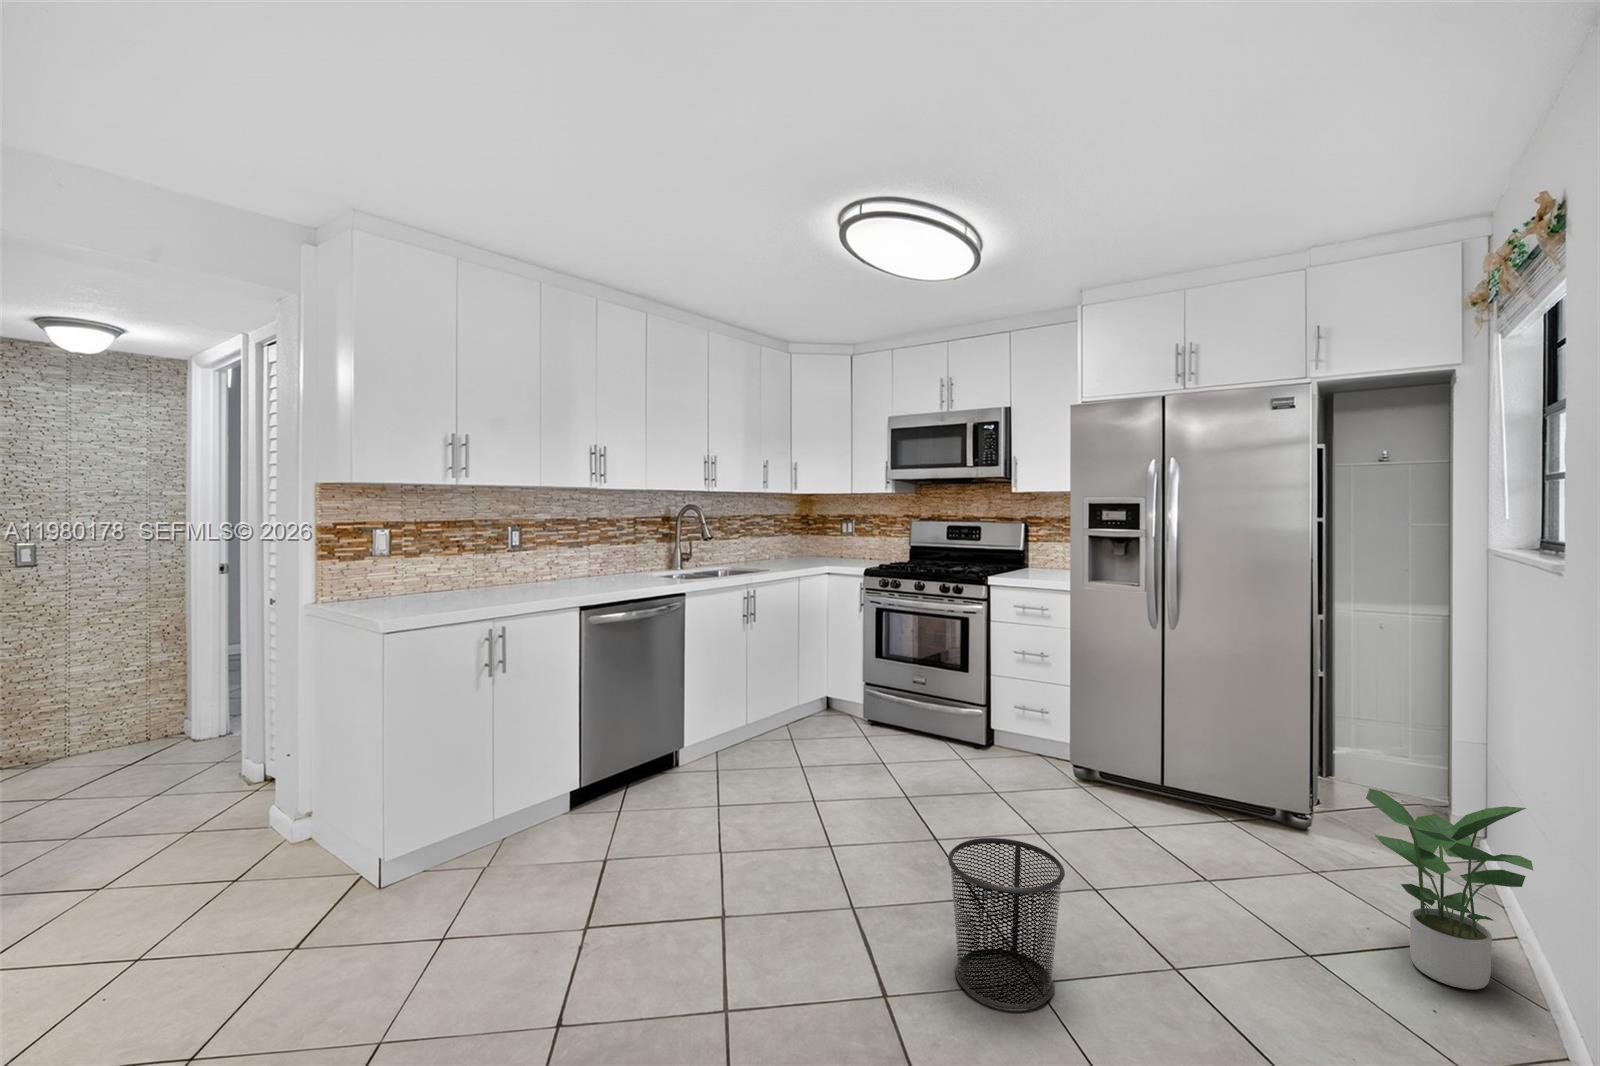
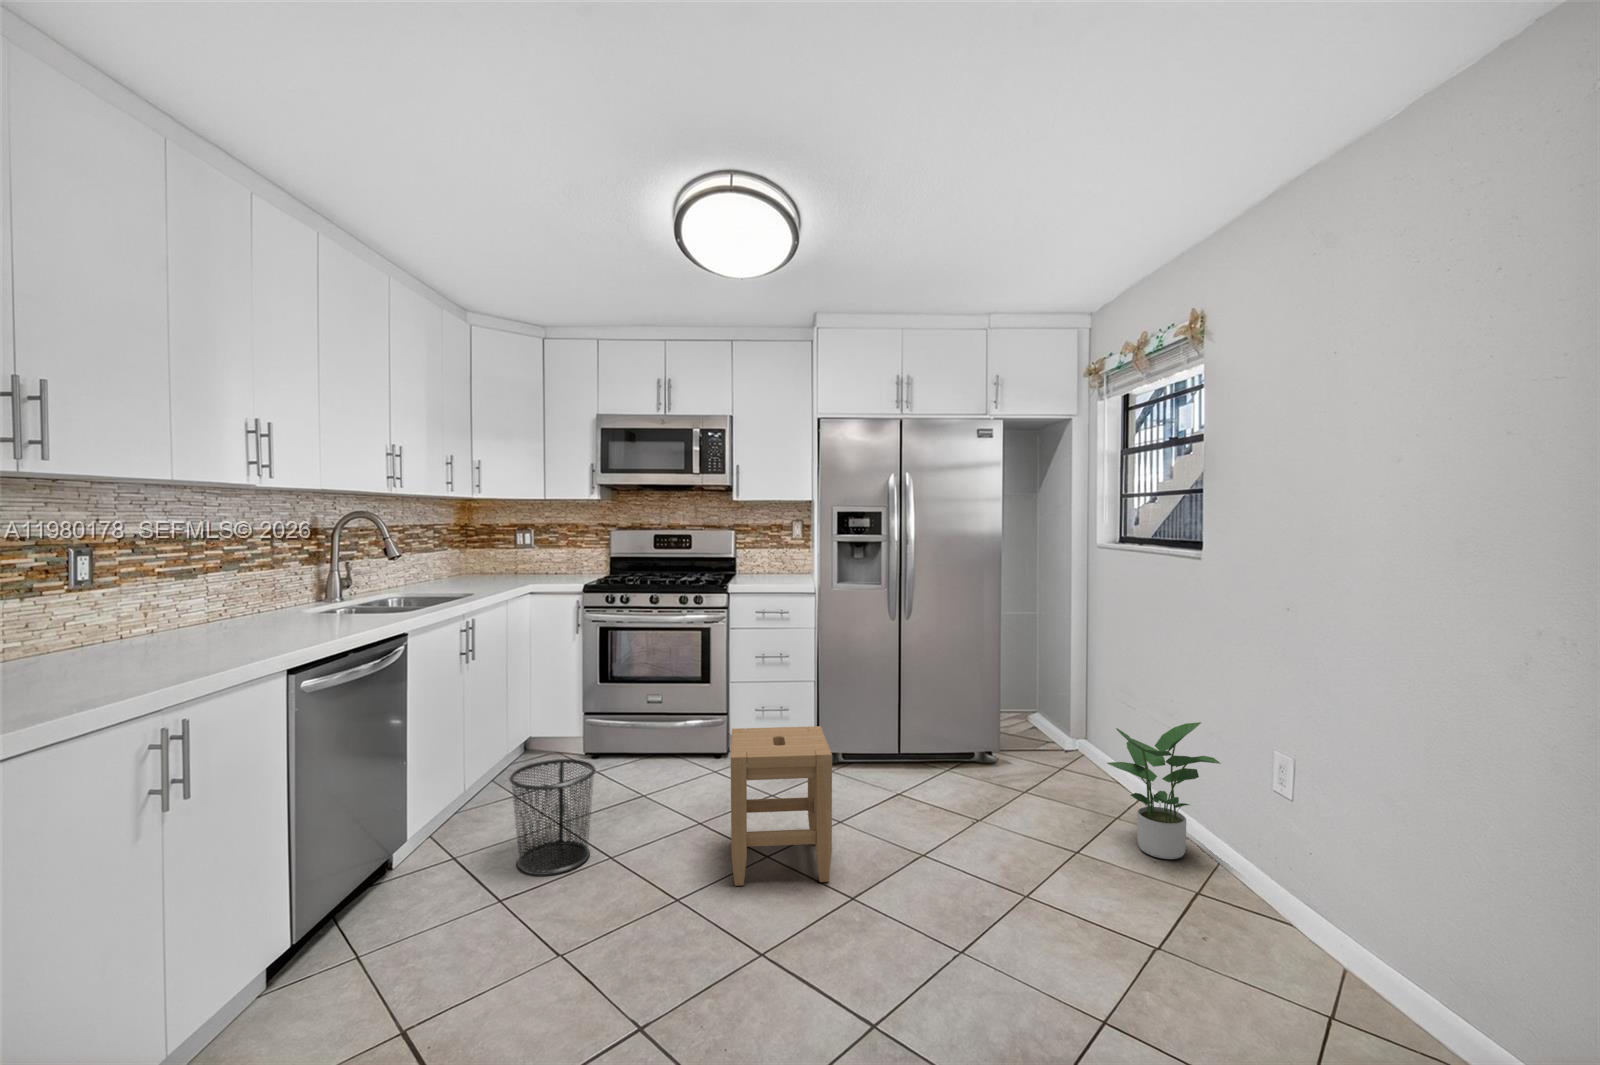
stool: none [884,709,1005,871] -> present [731,726,832,886]
trash can: present [948,838,1065,1010] -> present [509,759,596,875]

